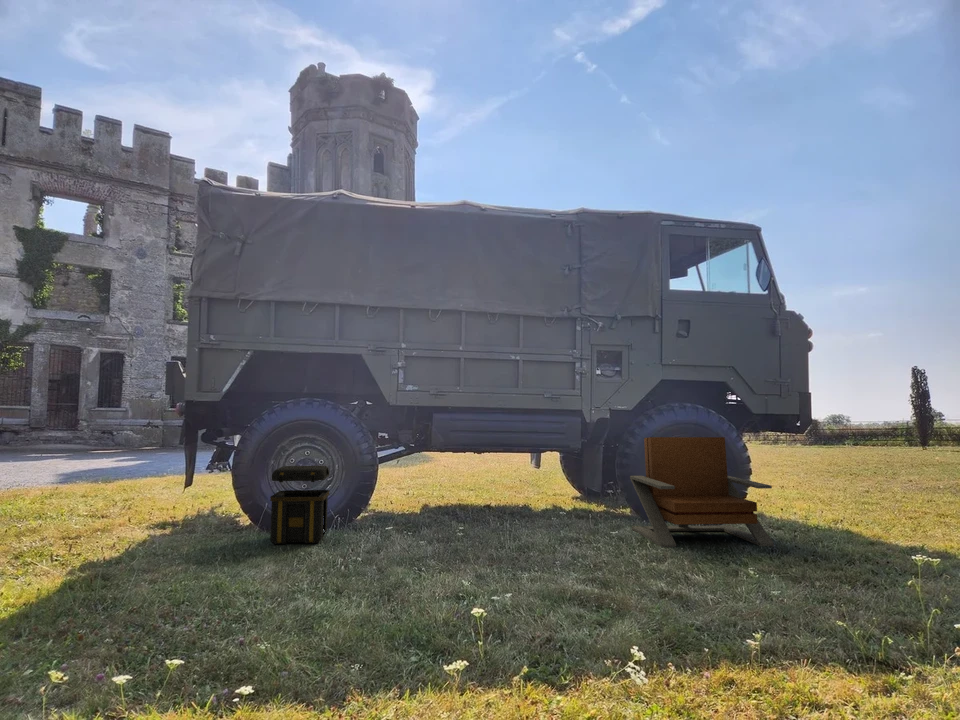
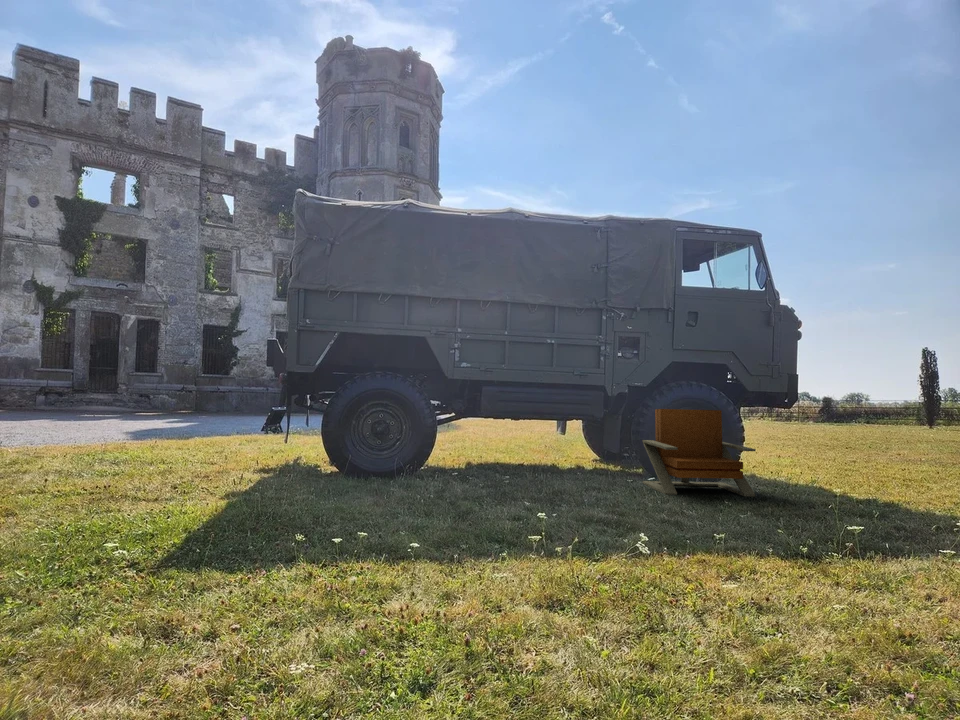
toolbox: present [270,466,329,544] -> none [359,425,401,485]

